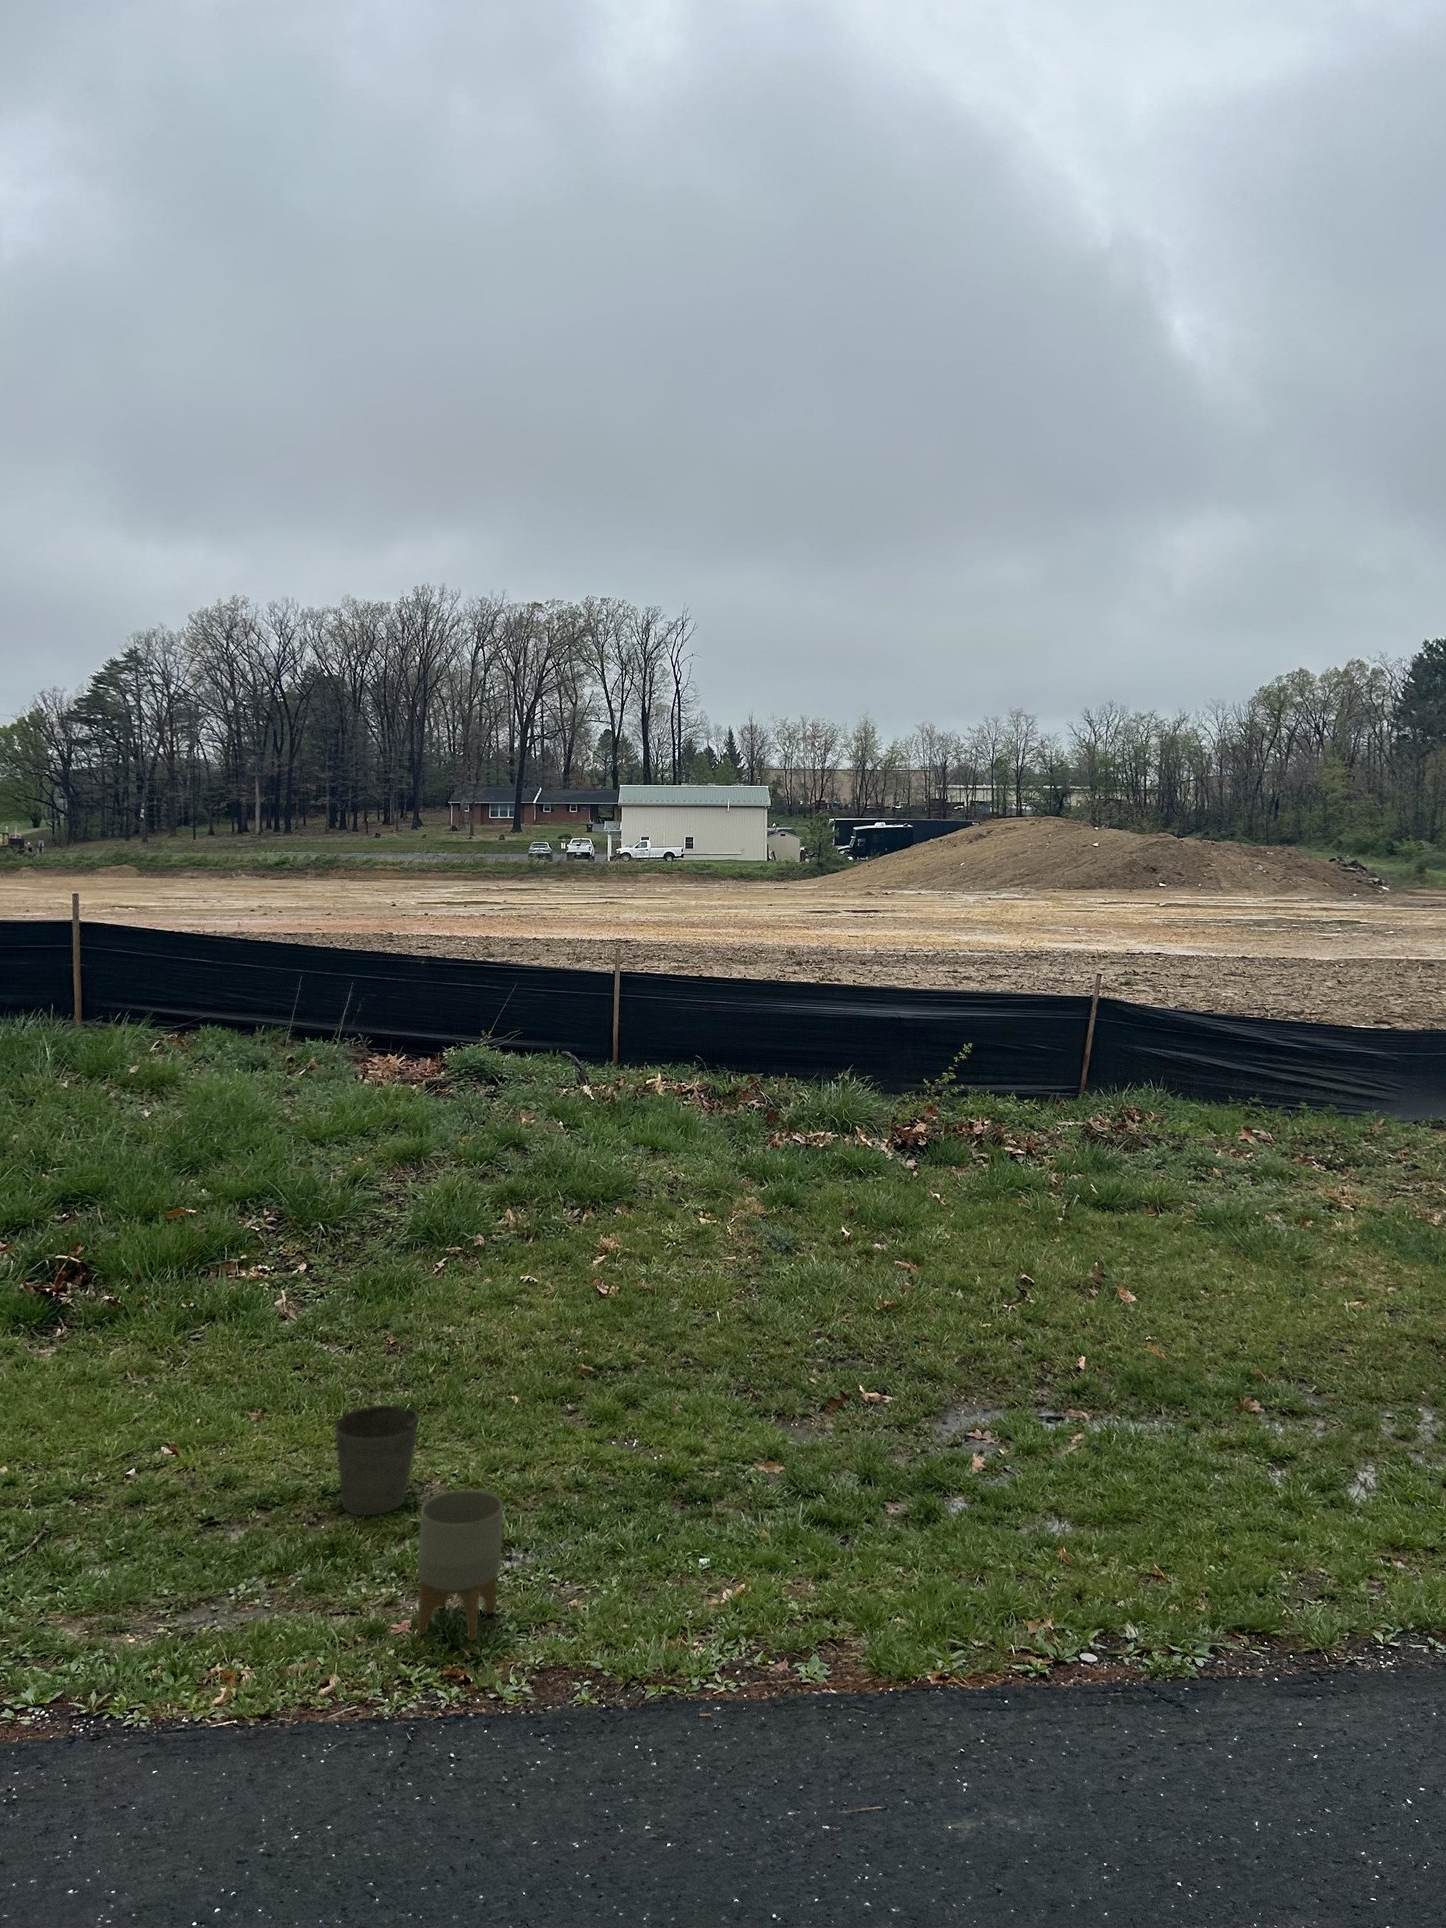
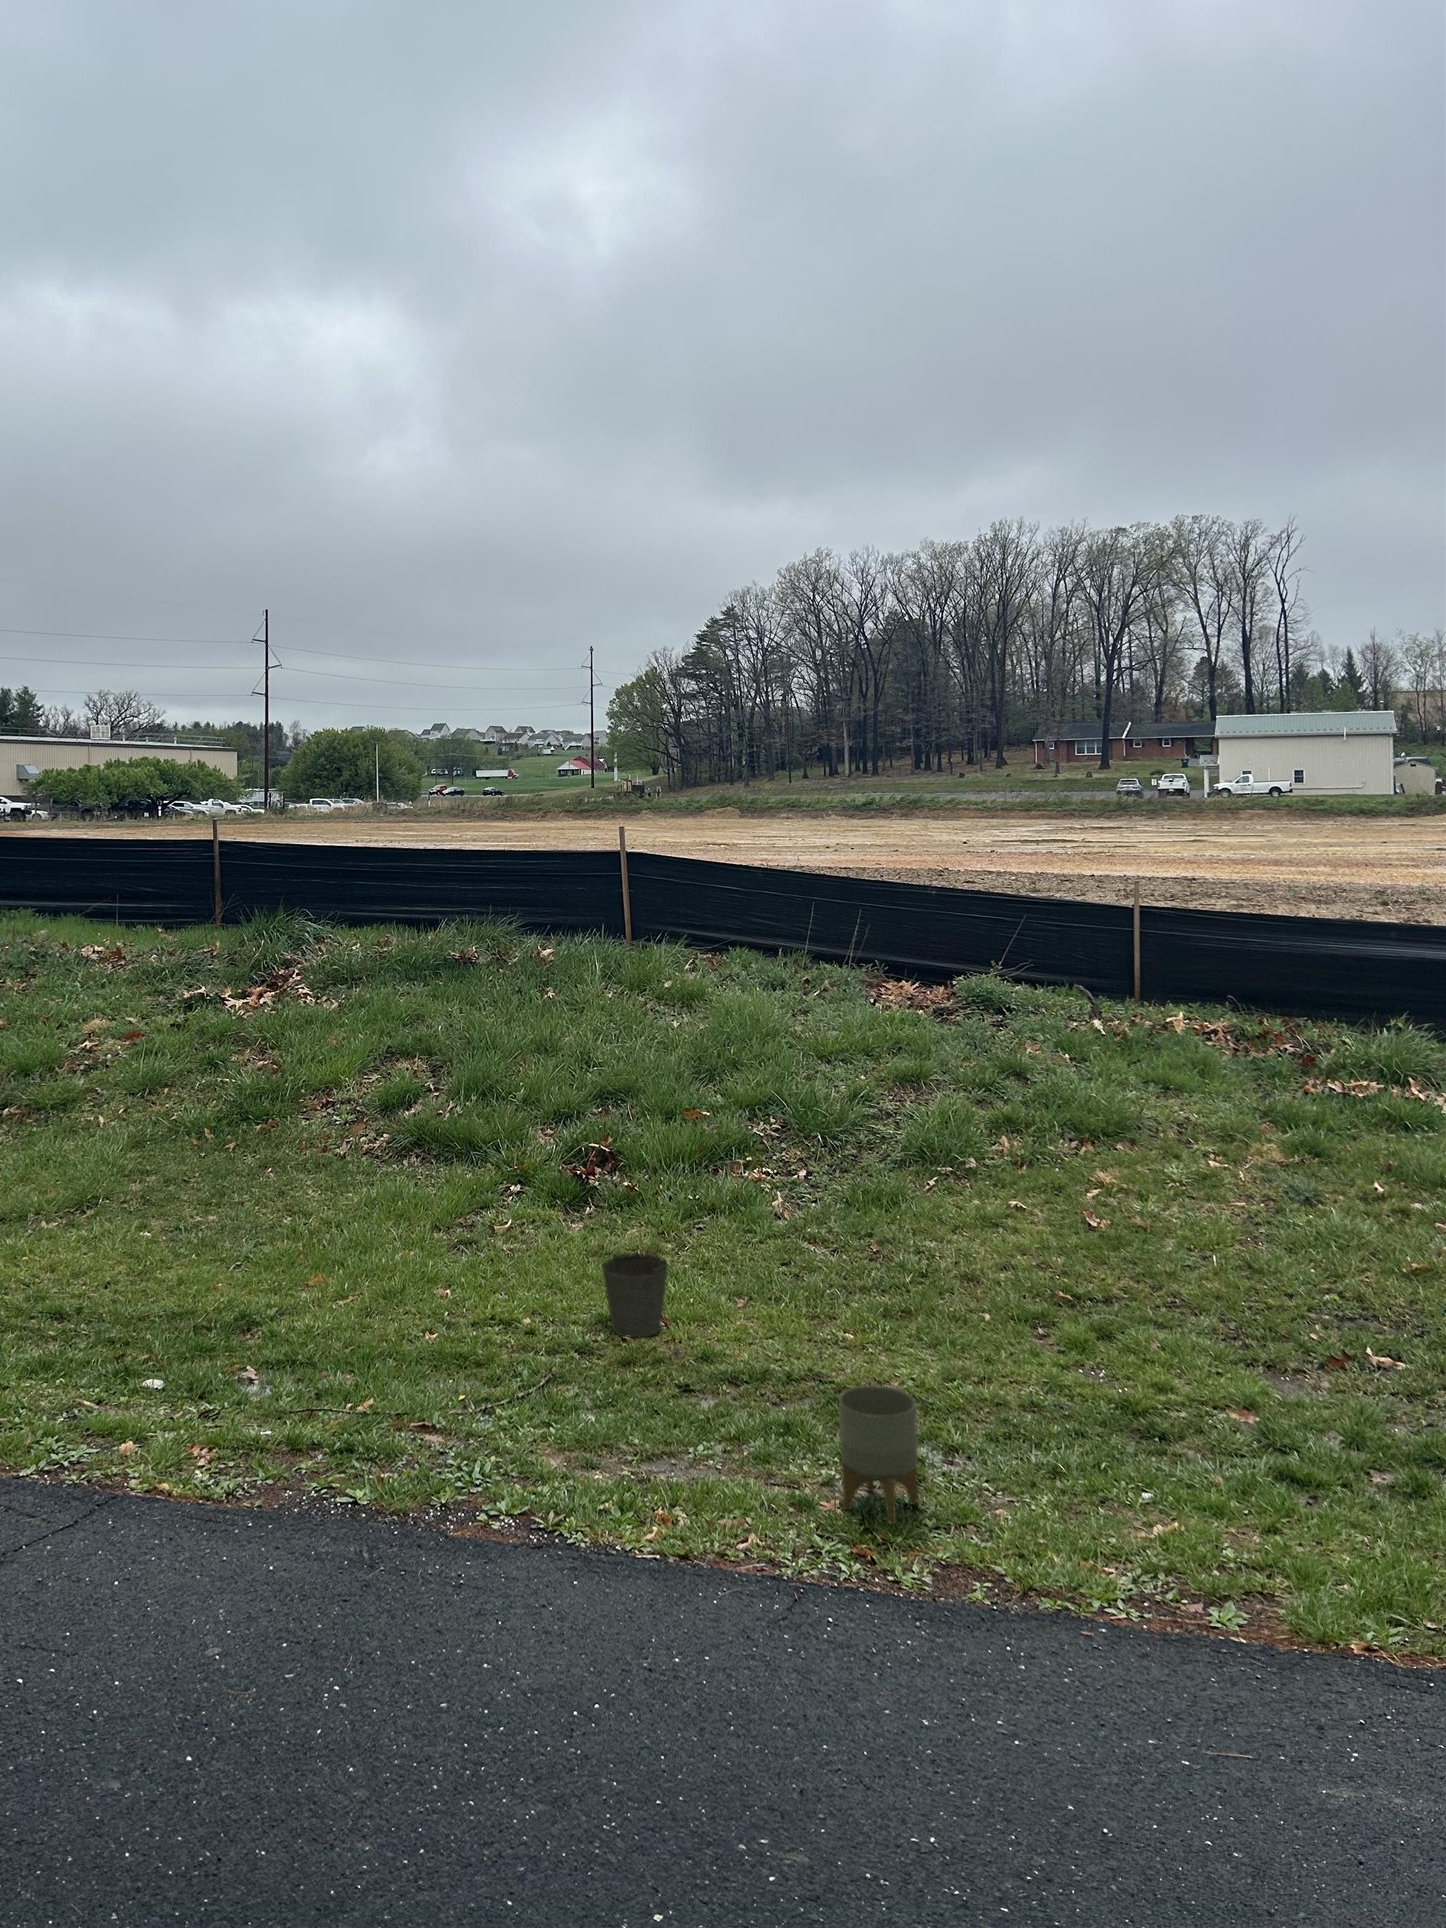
bucket: present [335,1405,420,1515] -> present [602,1253,668,1338]

